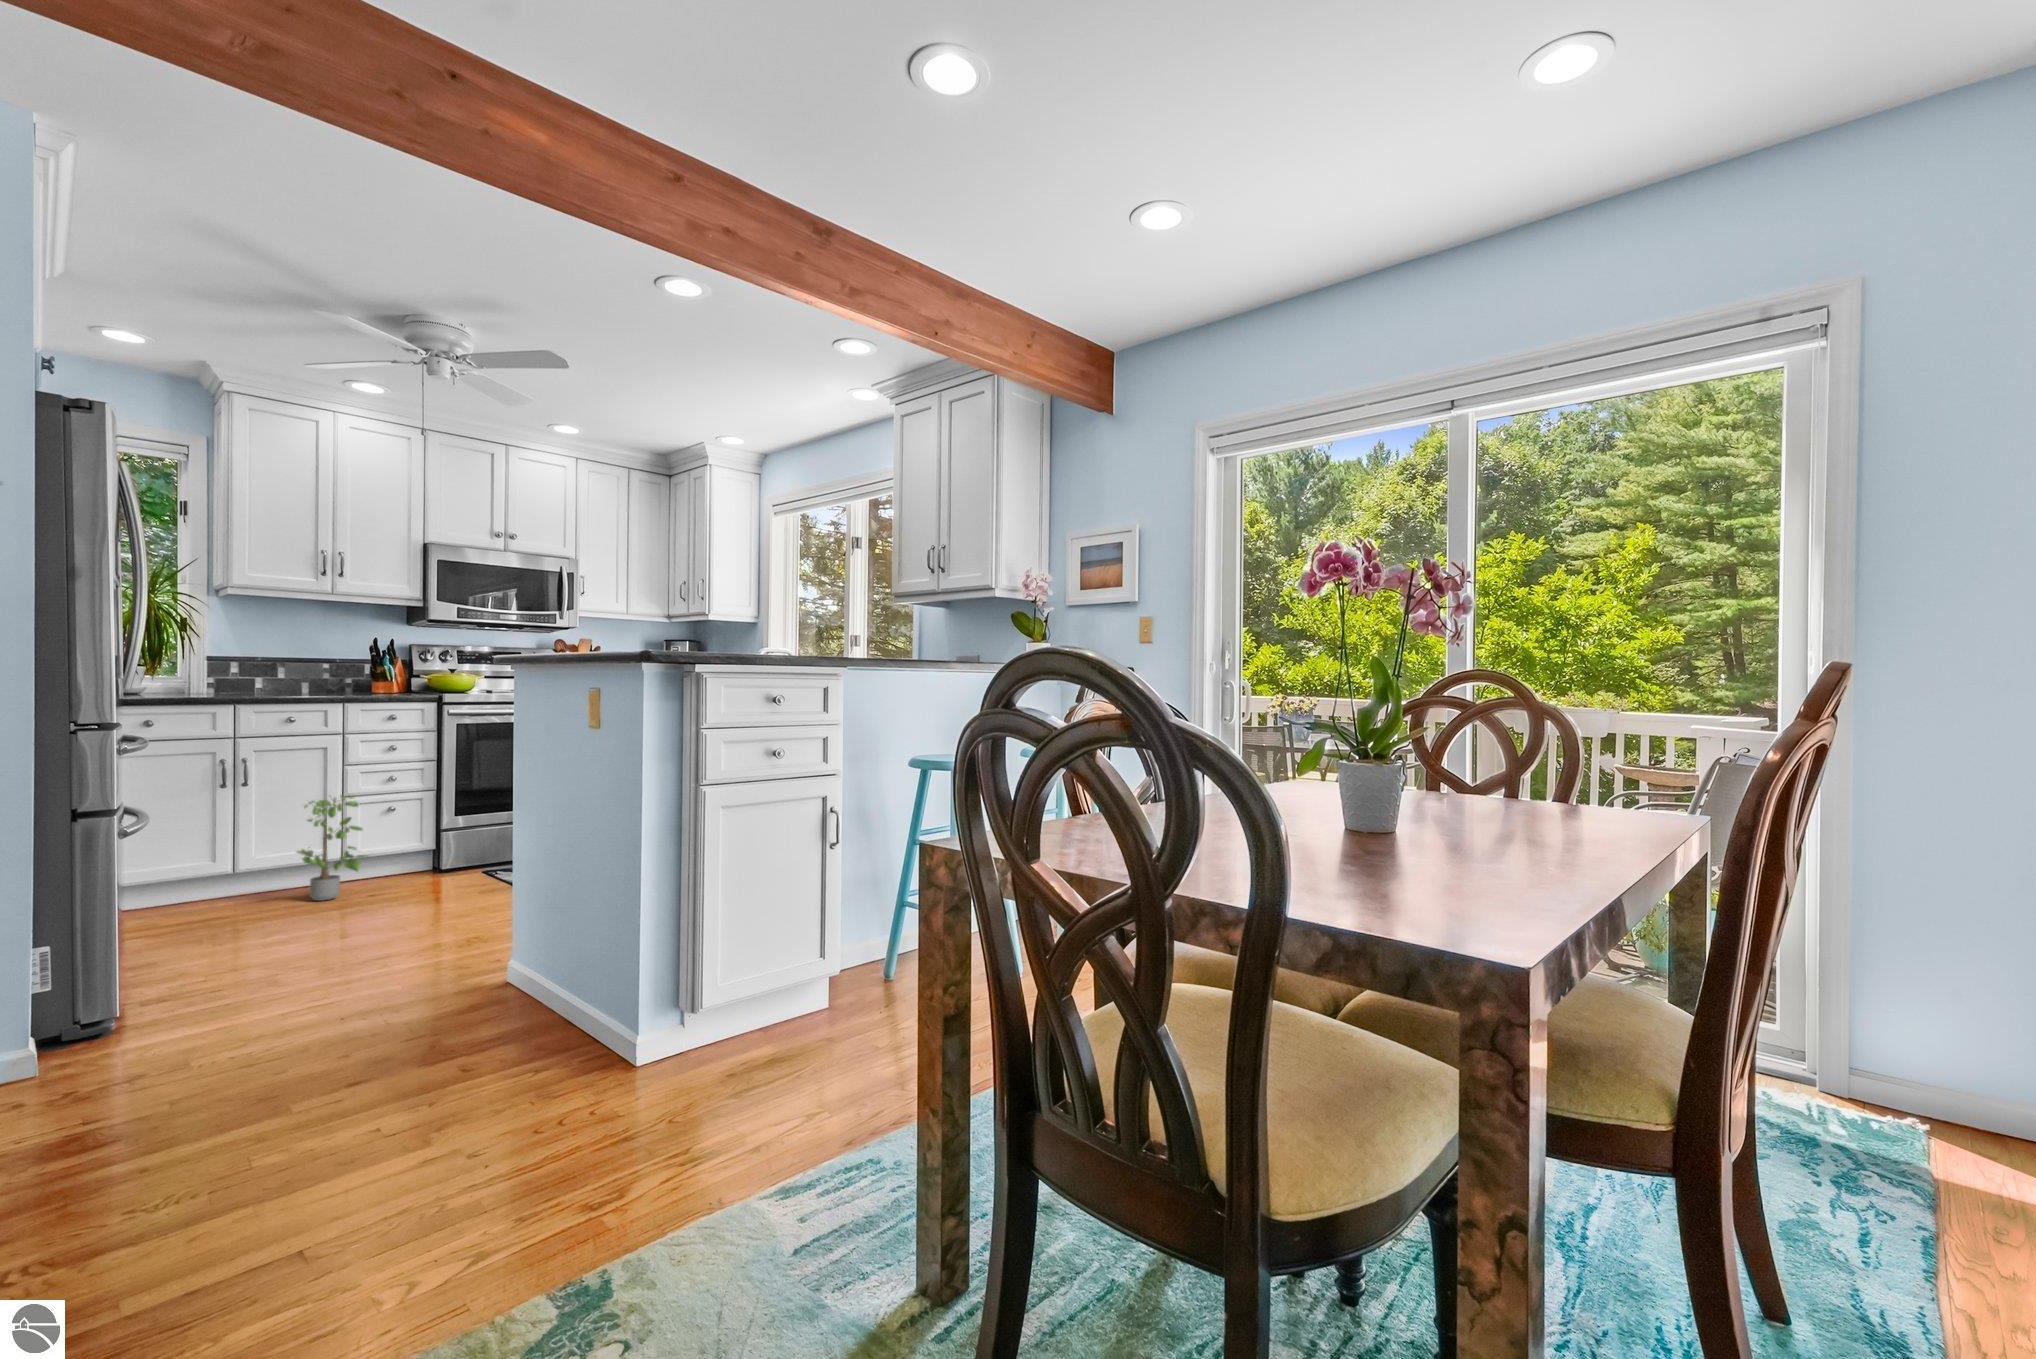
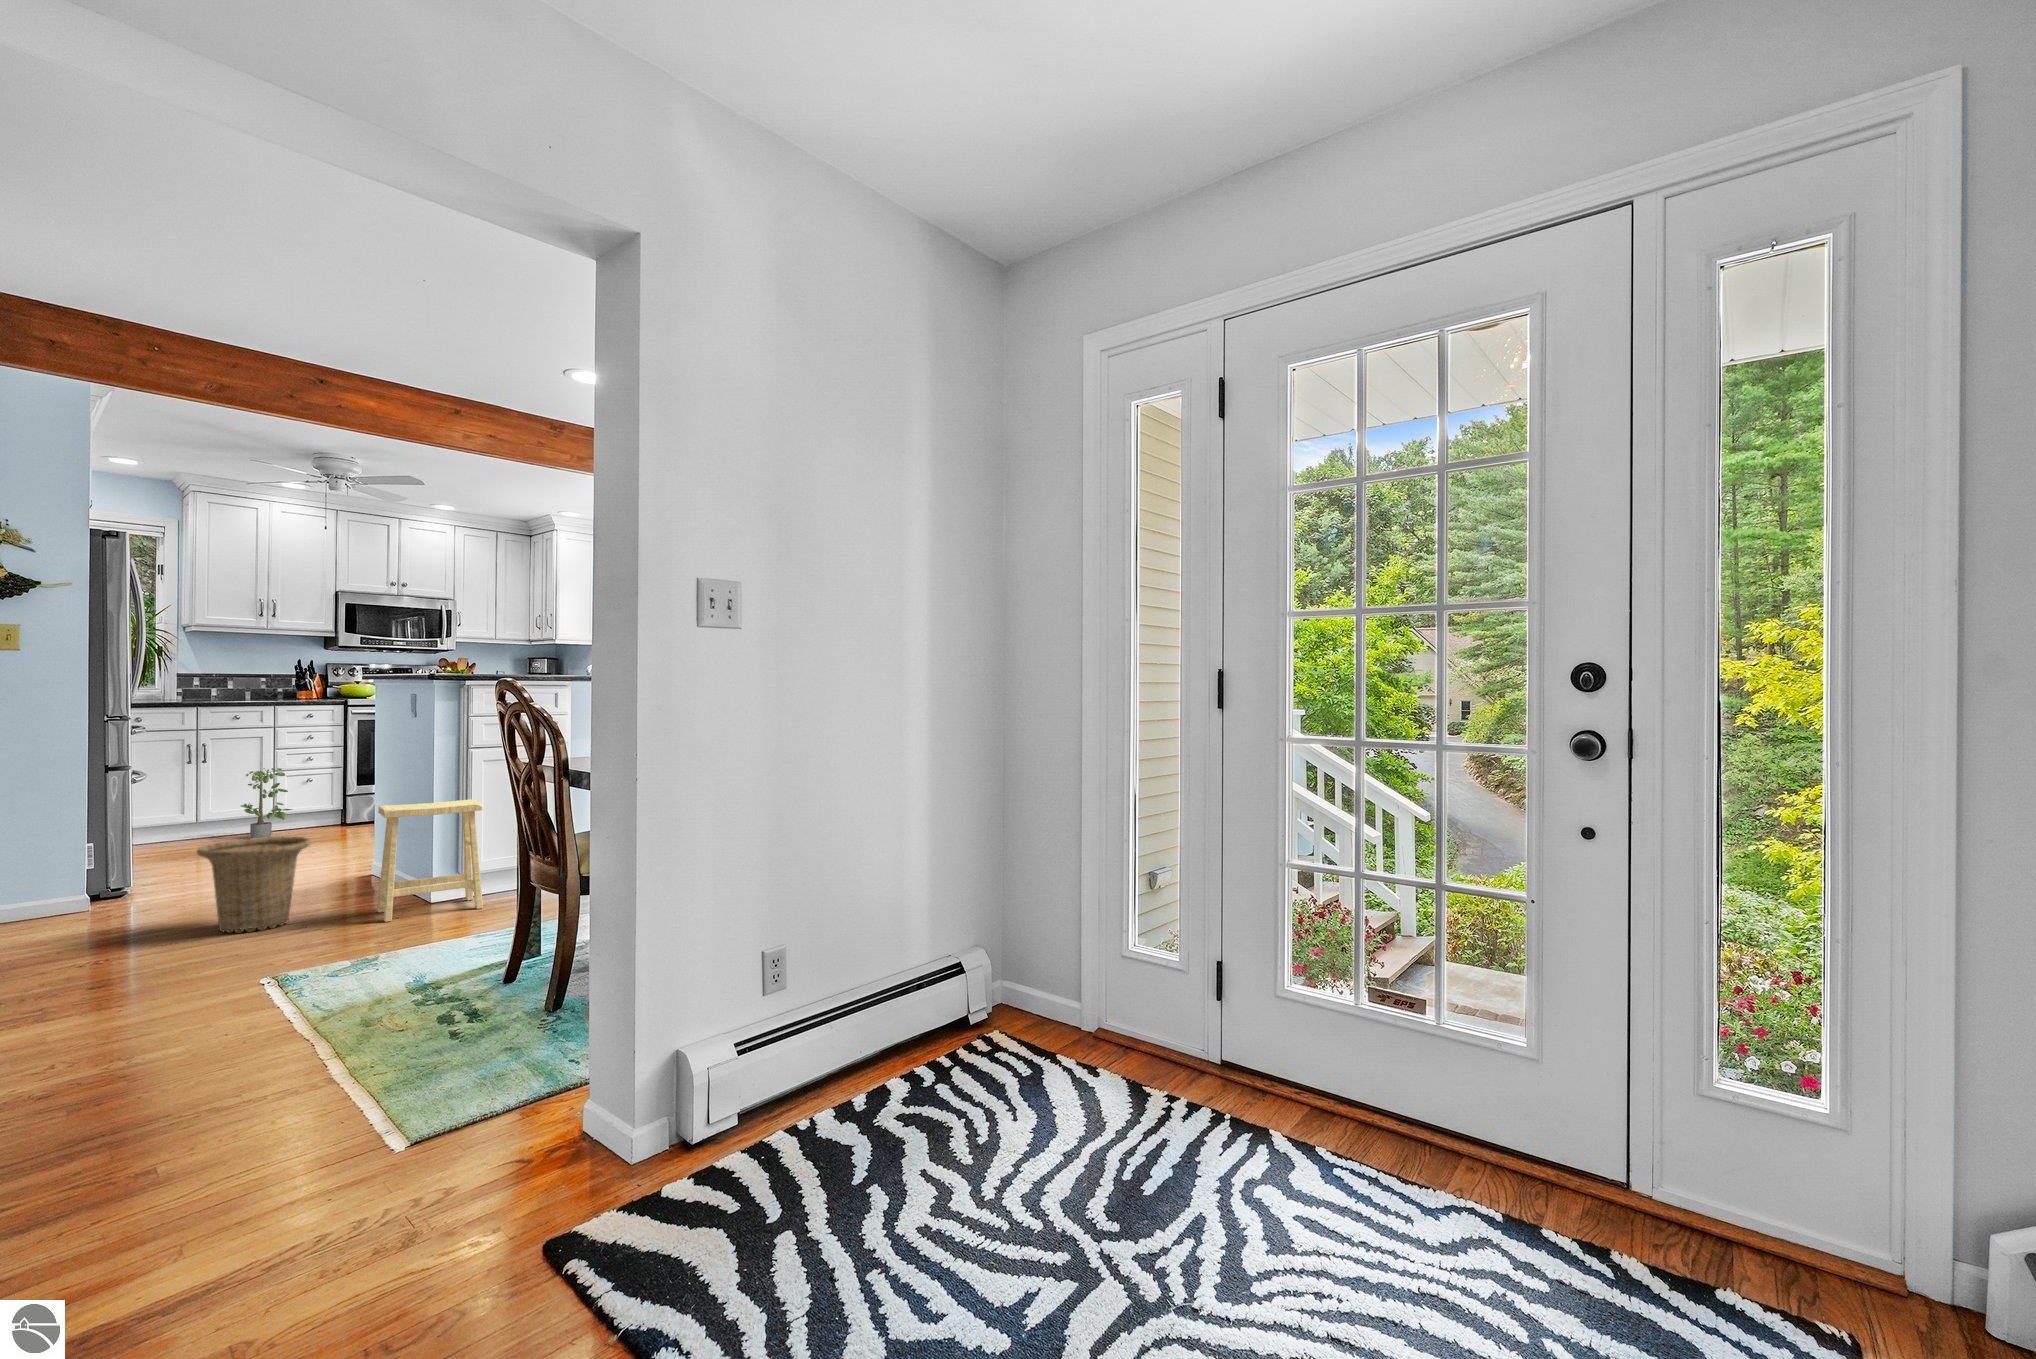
footstool: none [558,885,751,1148] -> present [377,800,483,922]
basket: none [219,965,440,1186] -> present [197,837,311,933]

